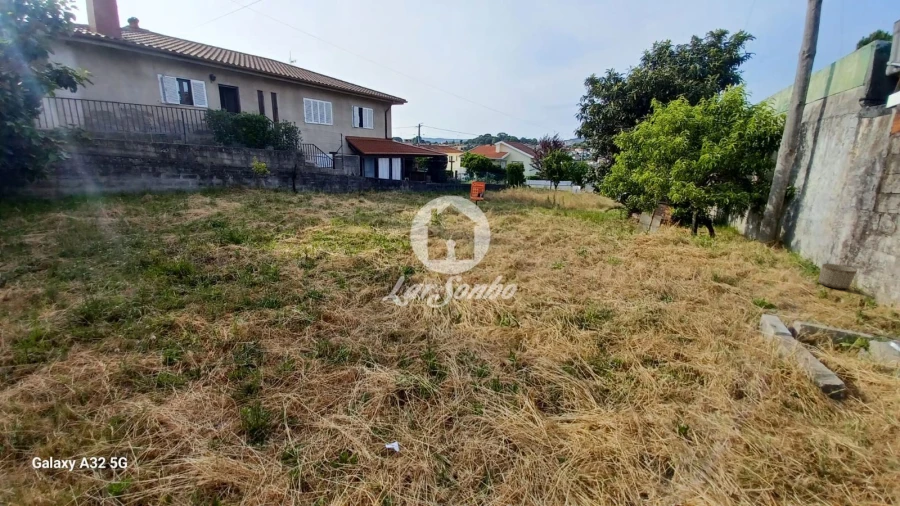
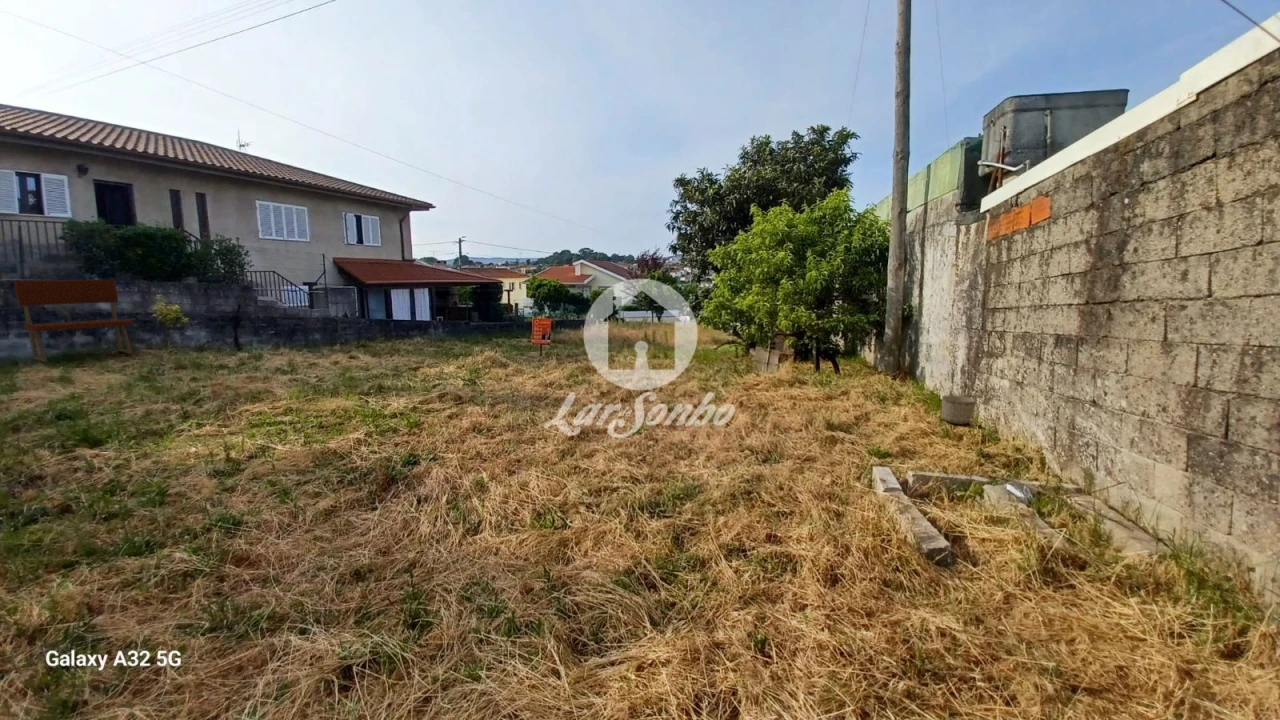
bench: none [186,145,243,194] -> present [14,279,134,362]

